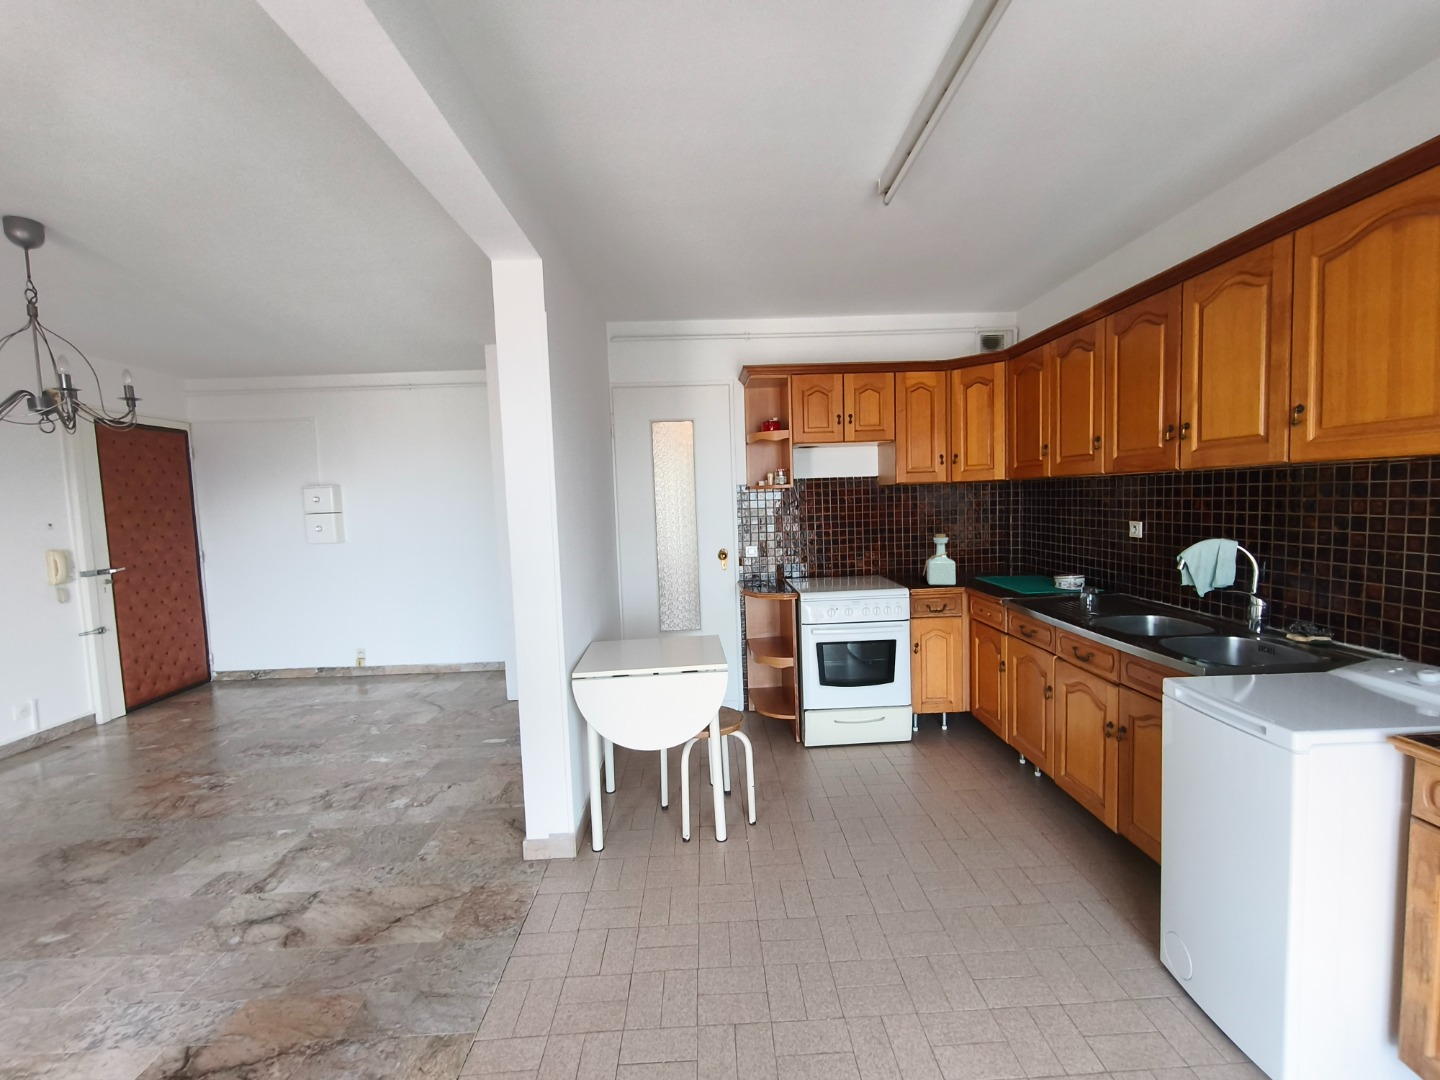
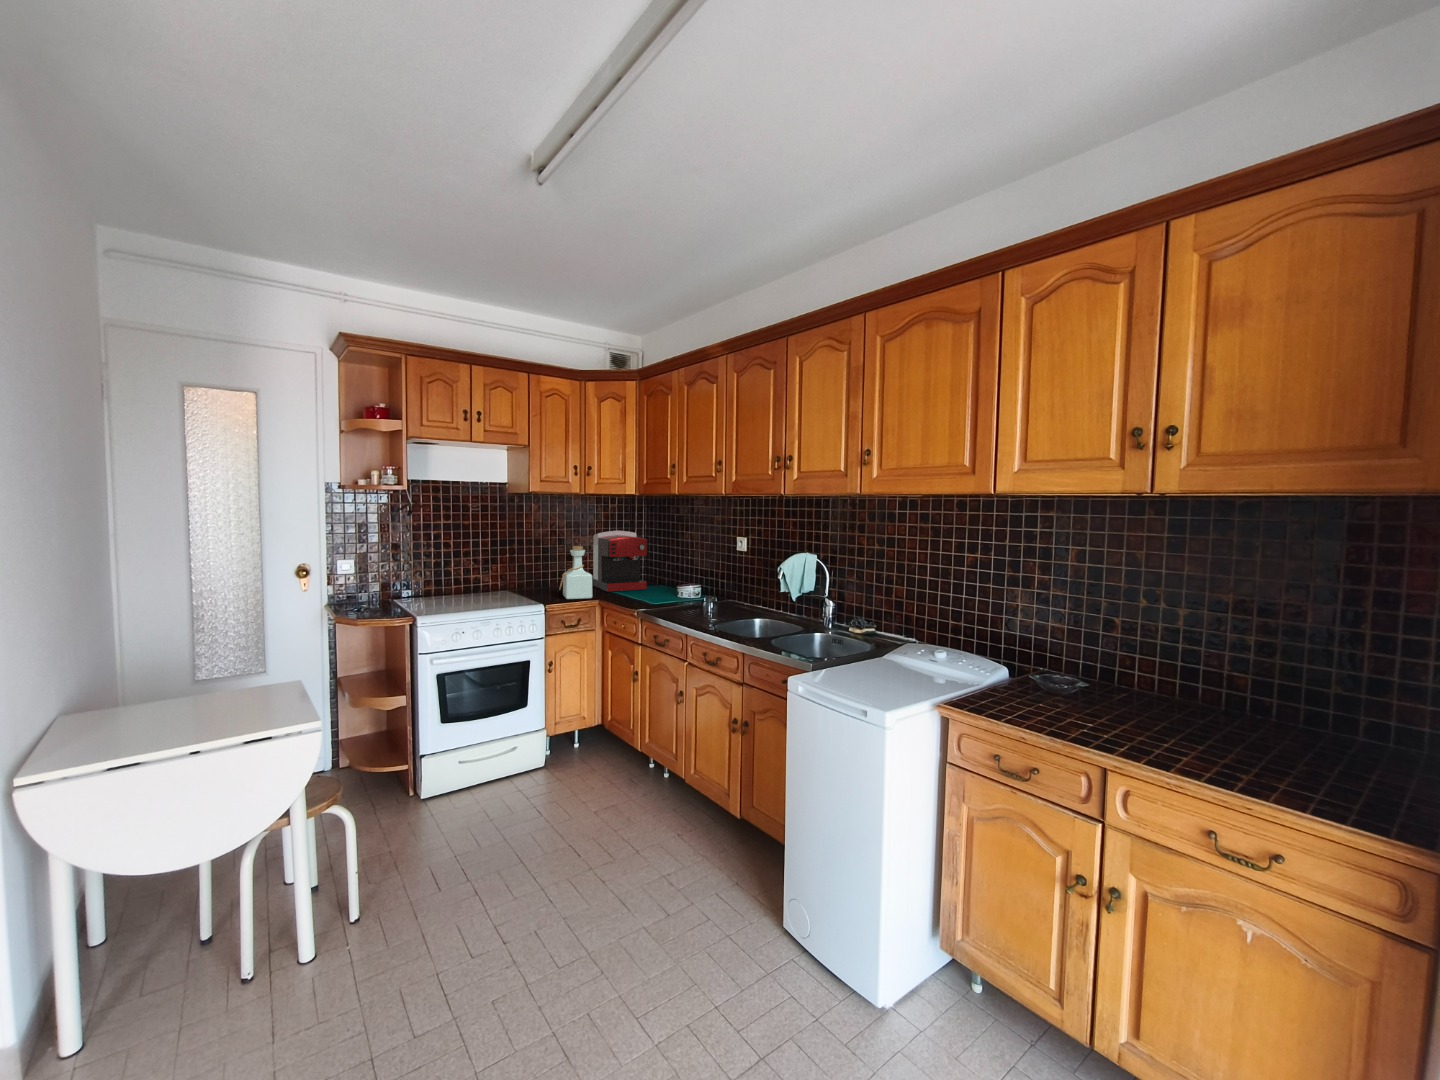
coffee maker: none [960,518,1019,579] -> present [593,531,648,592]

